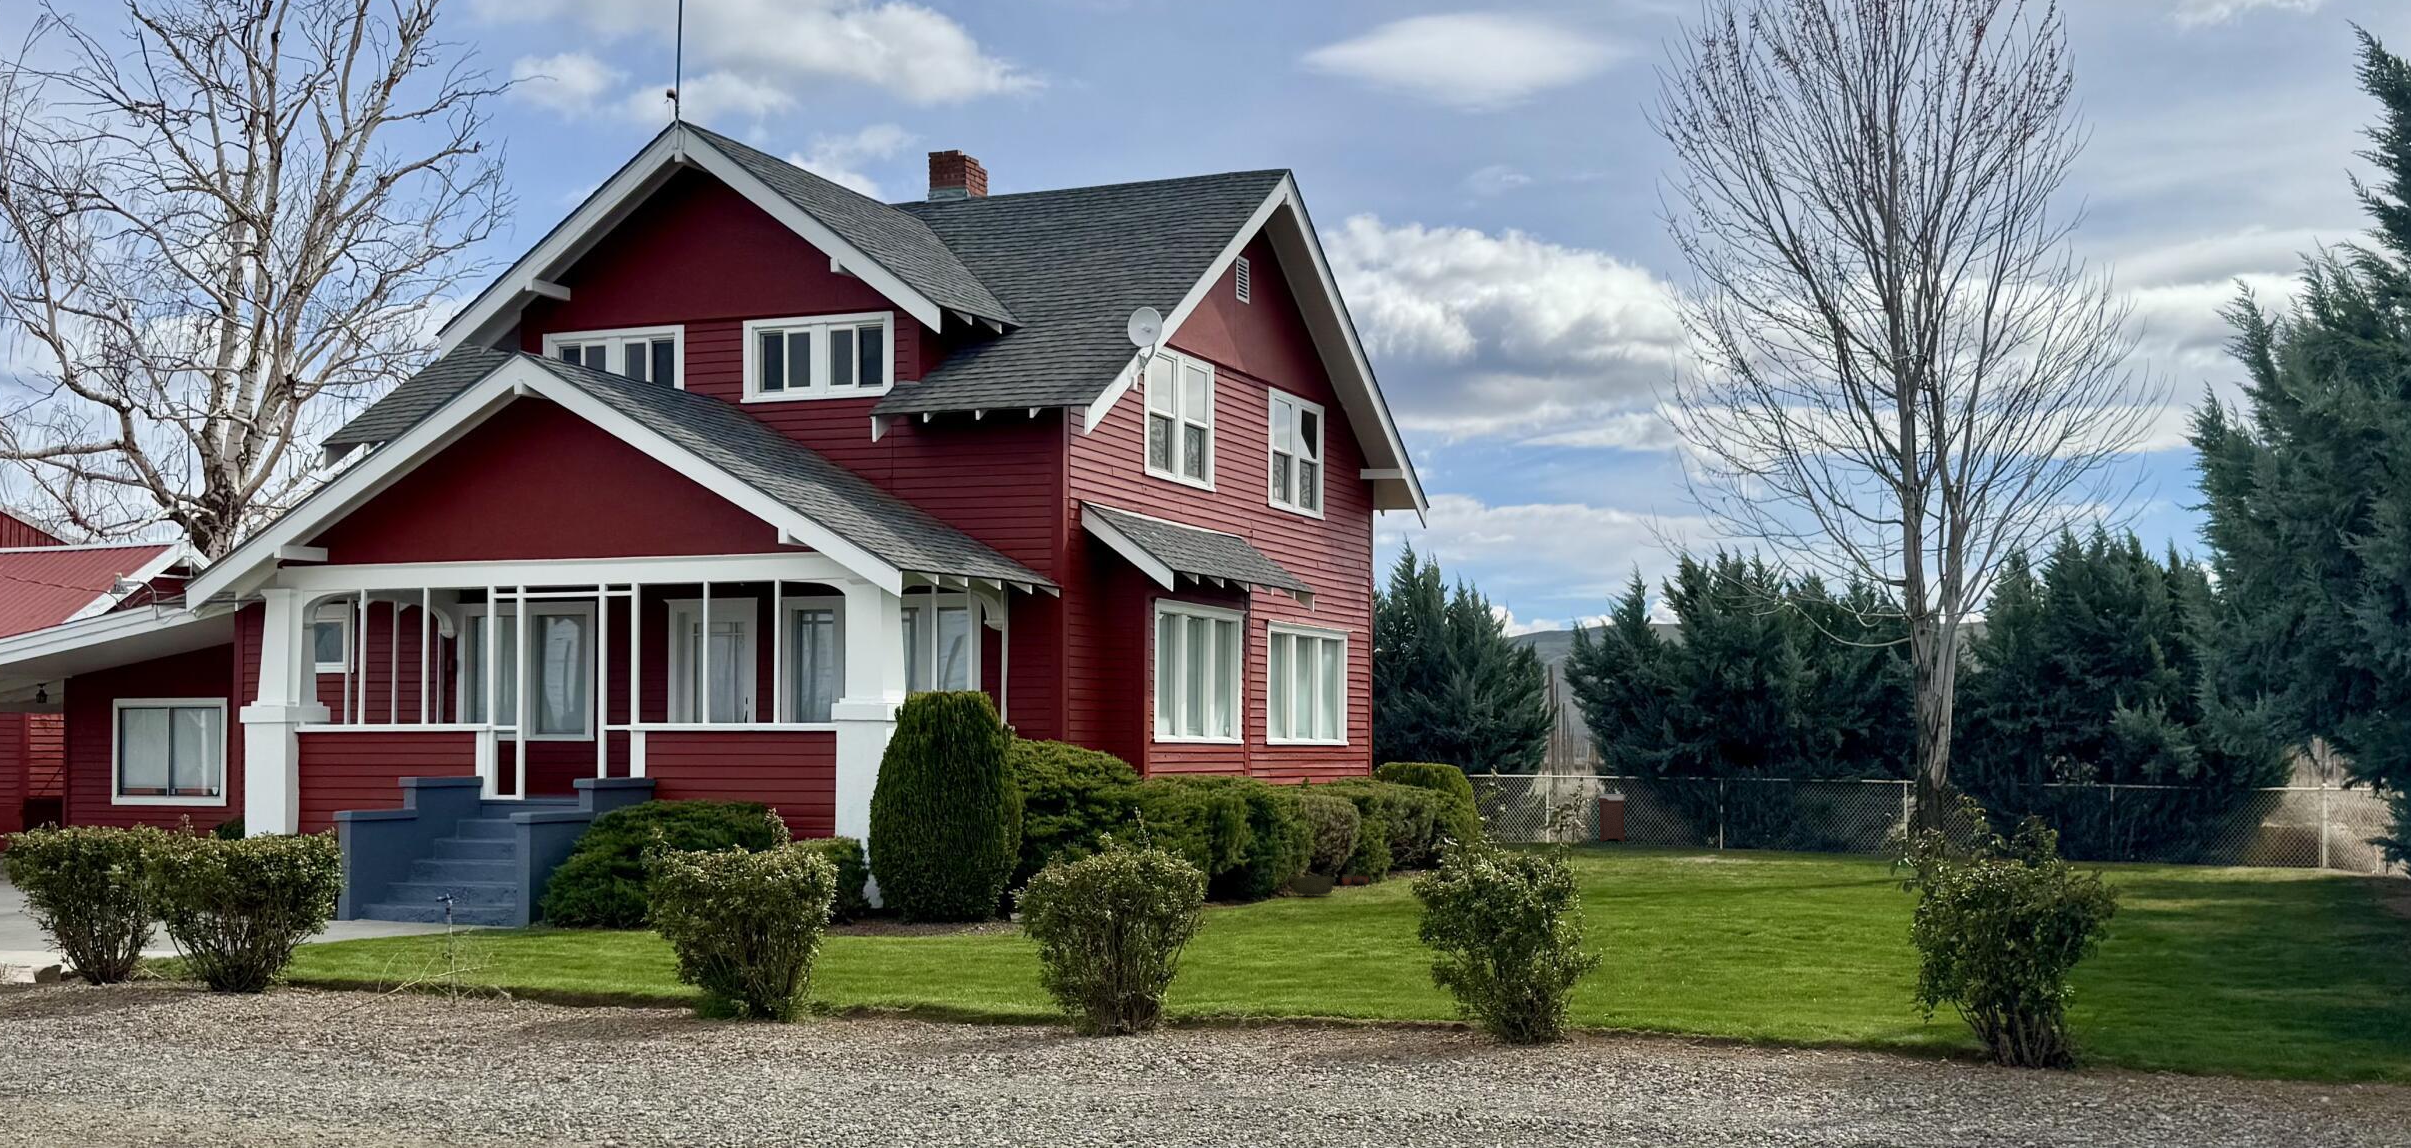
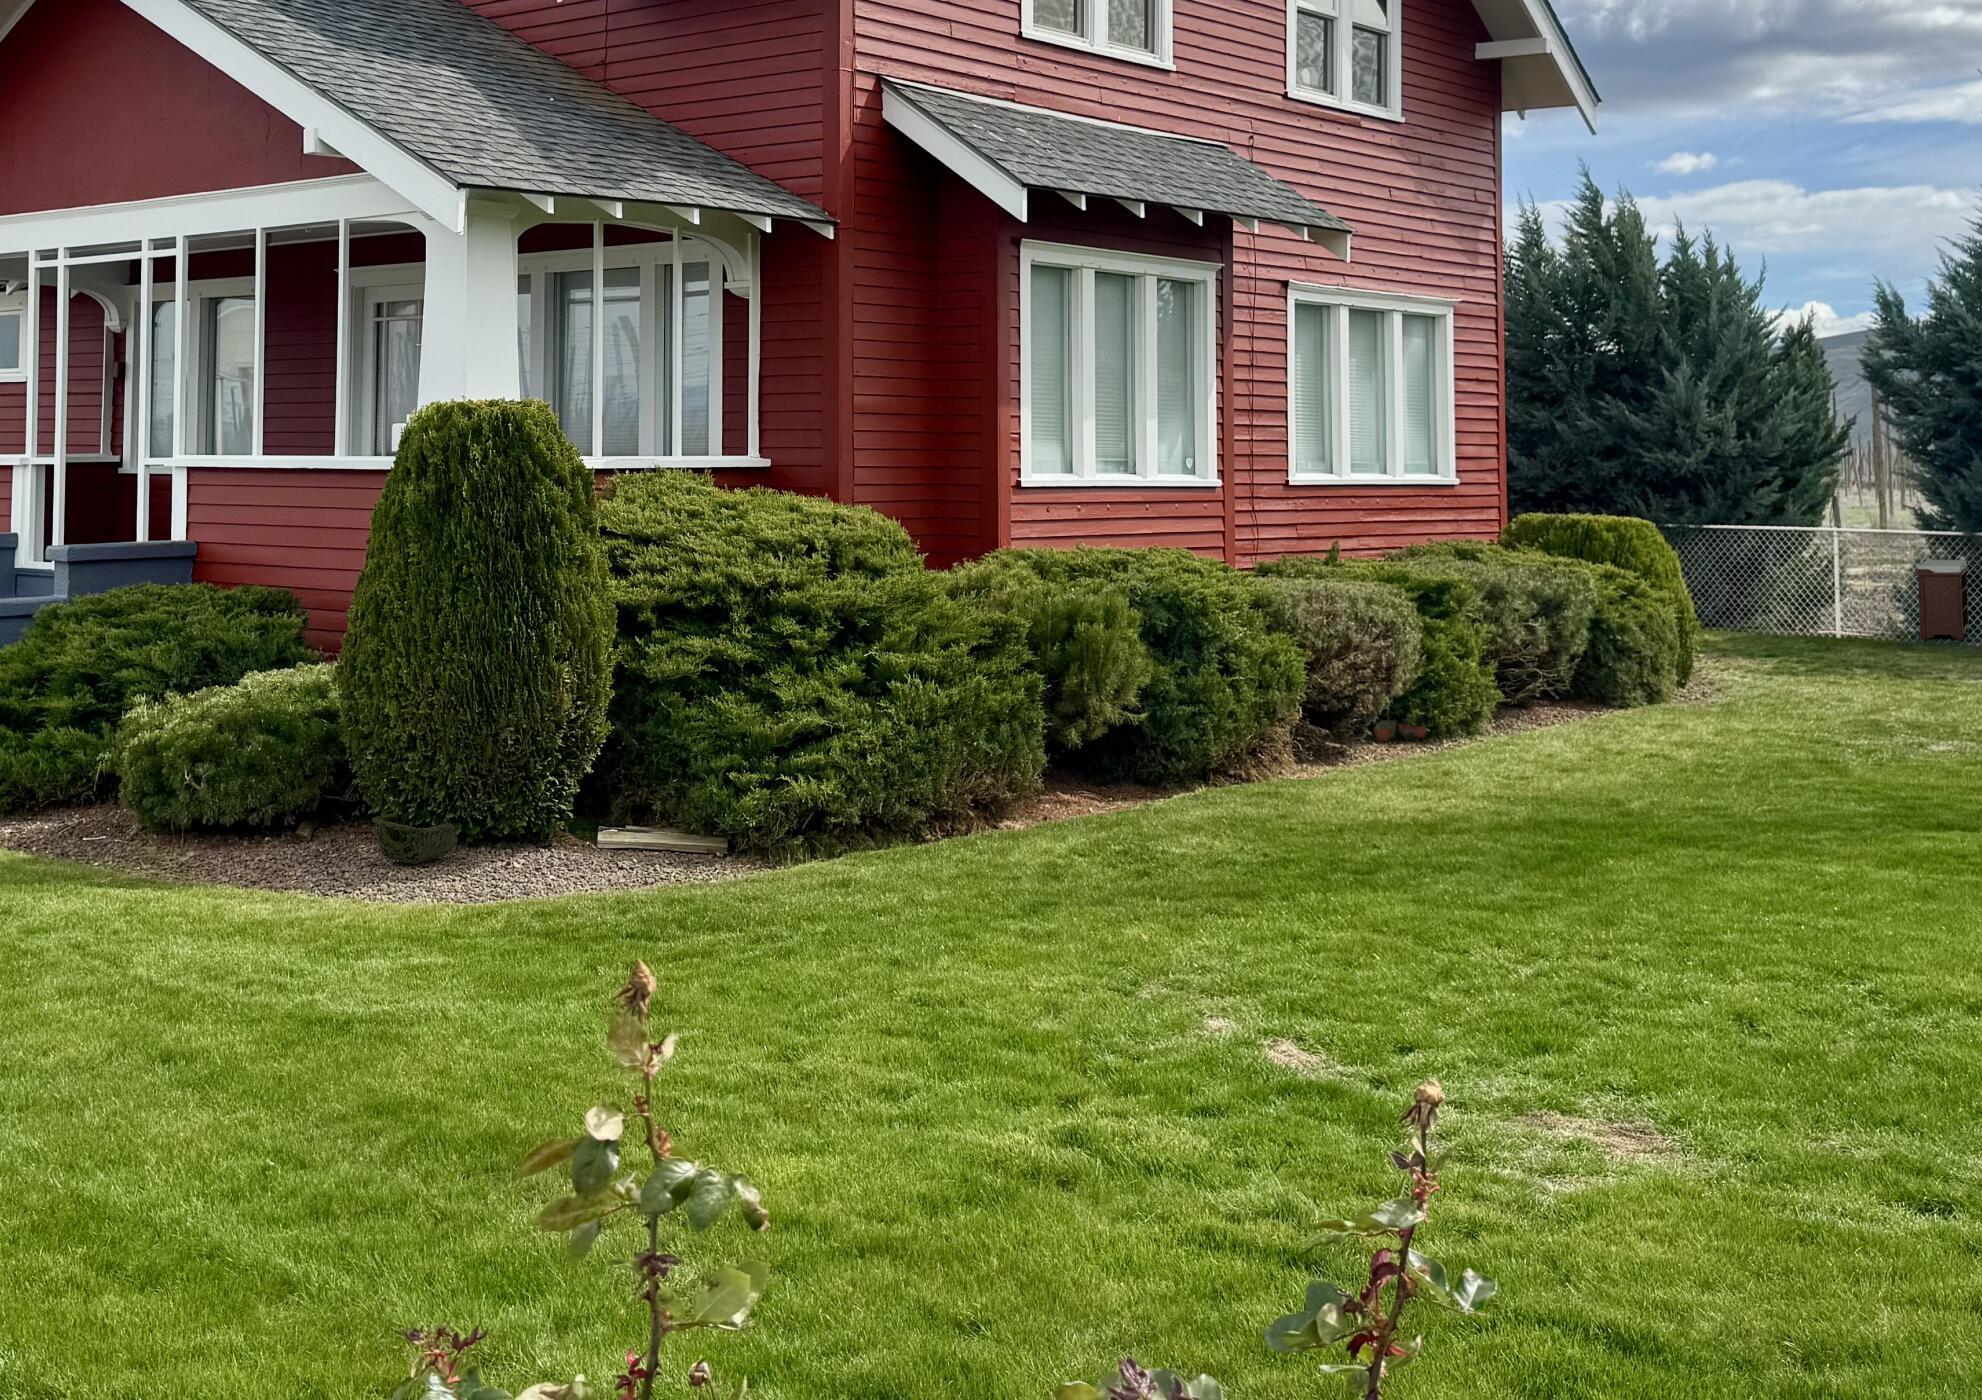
woven basket: present [1289,876,1334,896] -> present [372,814,458,864]

